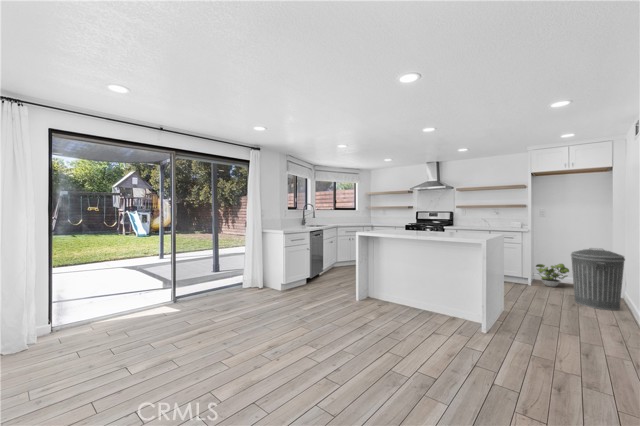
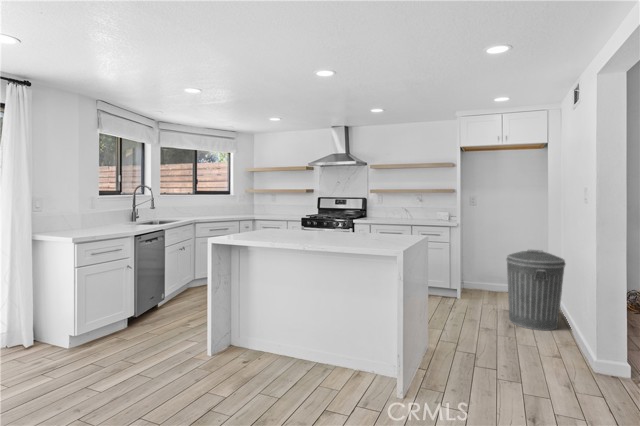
potted plant: present [536,264,569,287] -> none [464,268,502,298]

